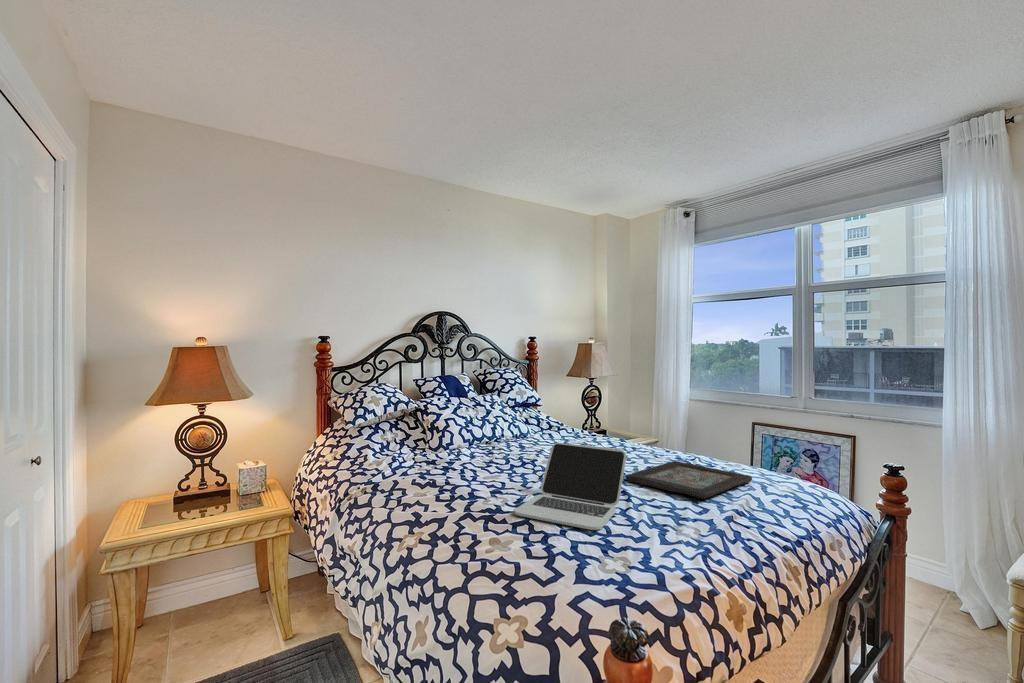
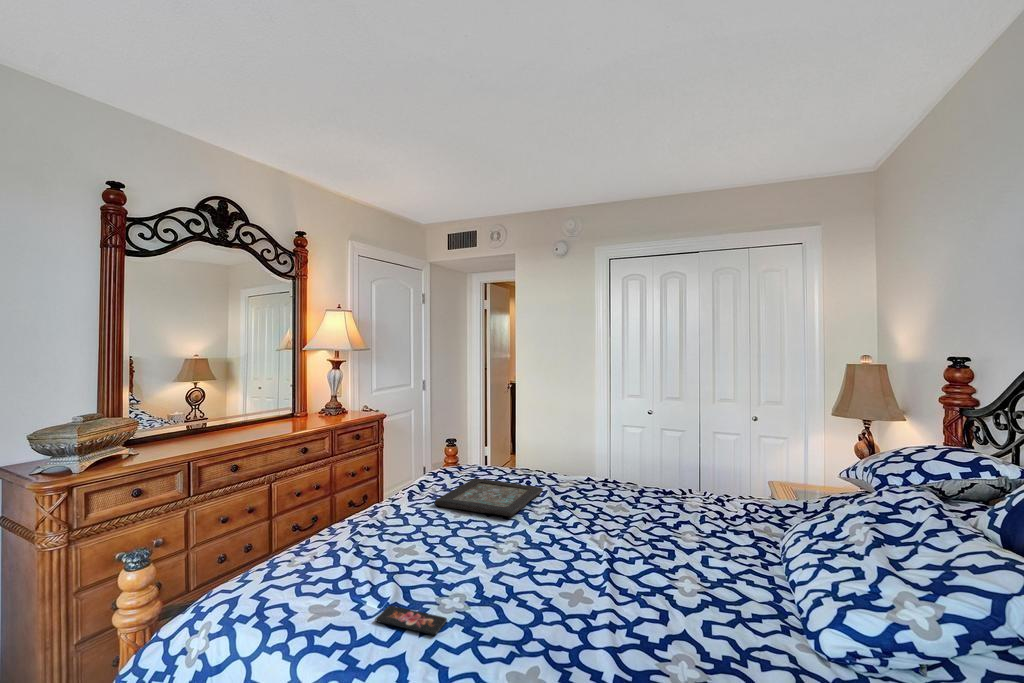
laptop: present [515,443,626,530] -> none [328,475,444,569]
smartphone: none [538,553,603,585] -> present [376,606,447,635]

